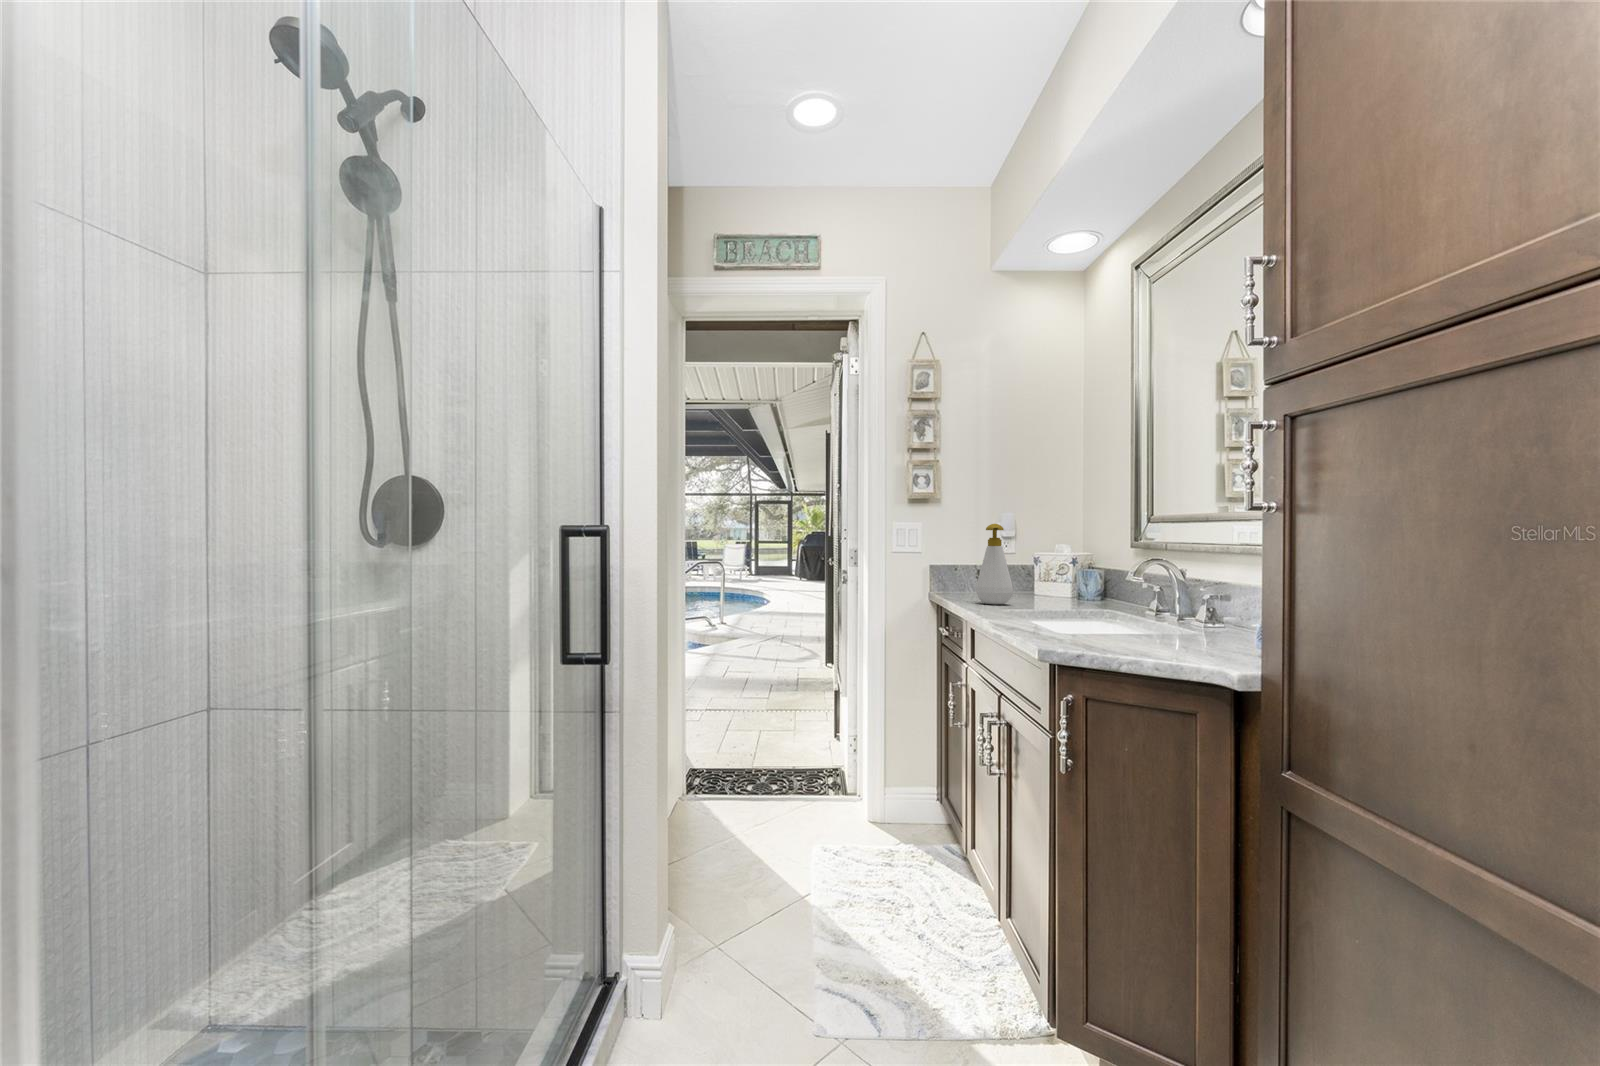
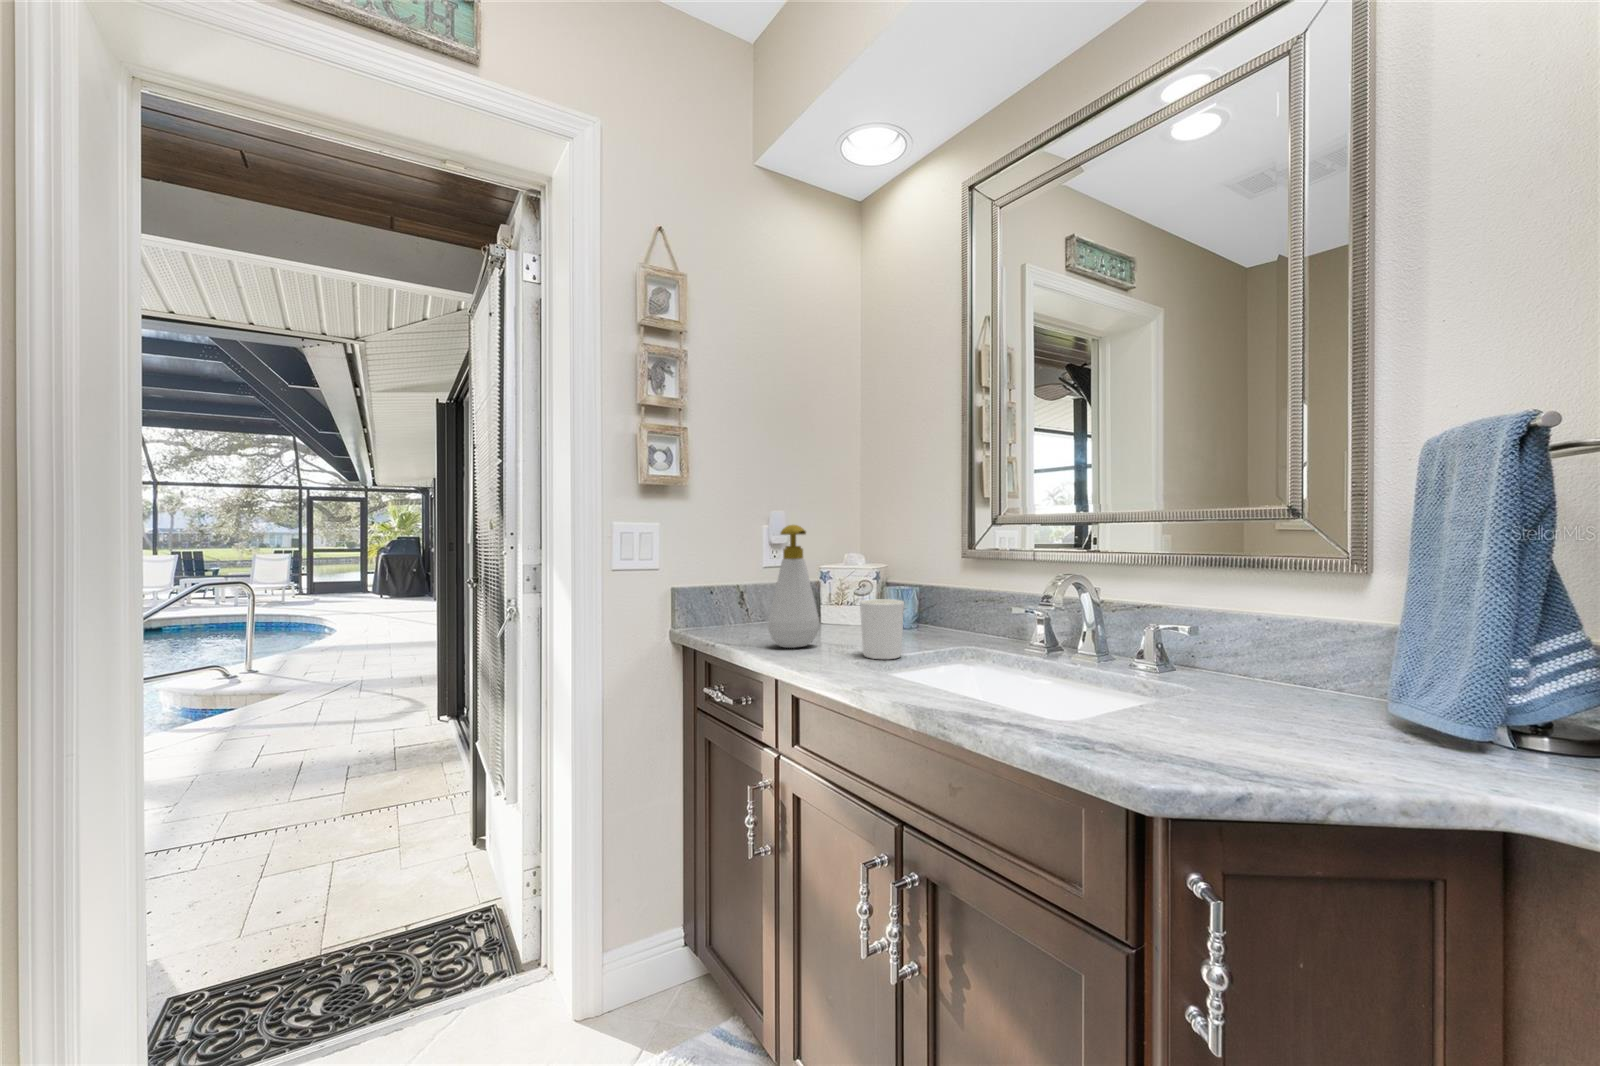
candle holder: none [1026,574,1057,613] -> present [860,599,904,659]

